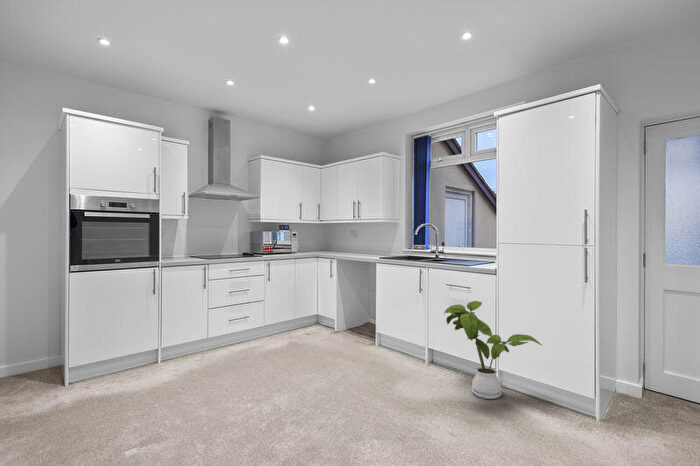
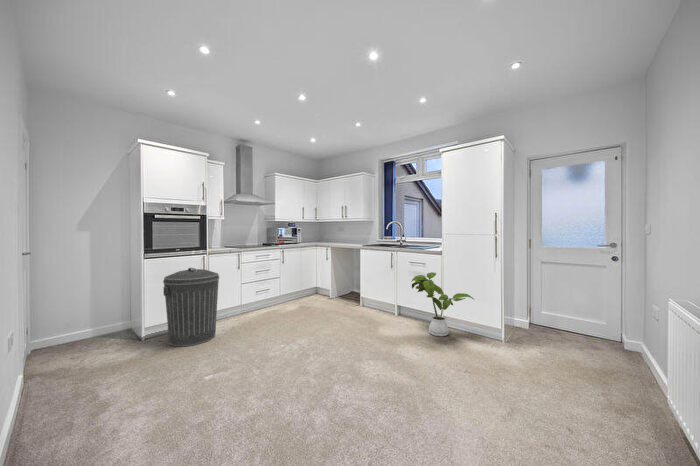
trash can: none [92,286,171,396] -> present [163,268,219,346]

